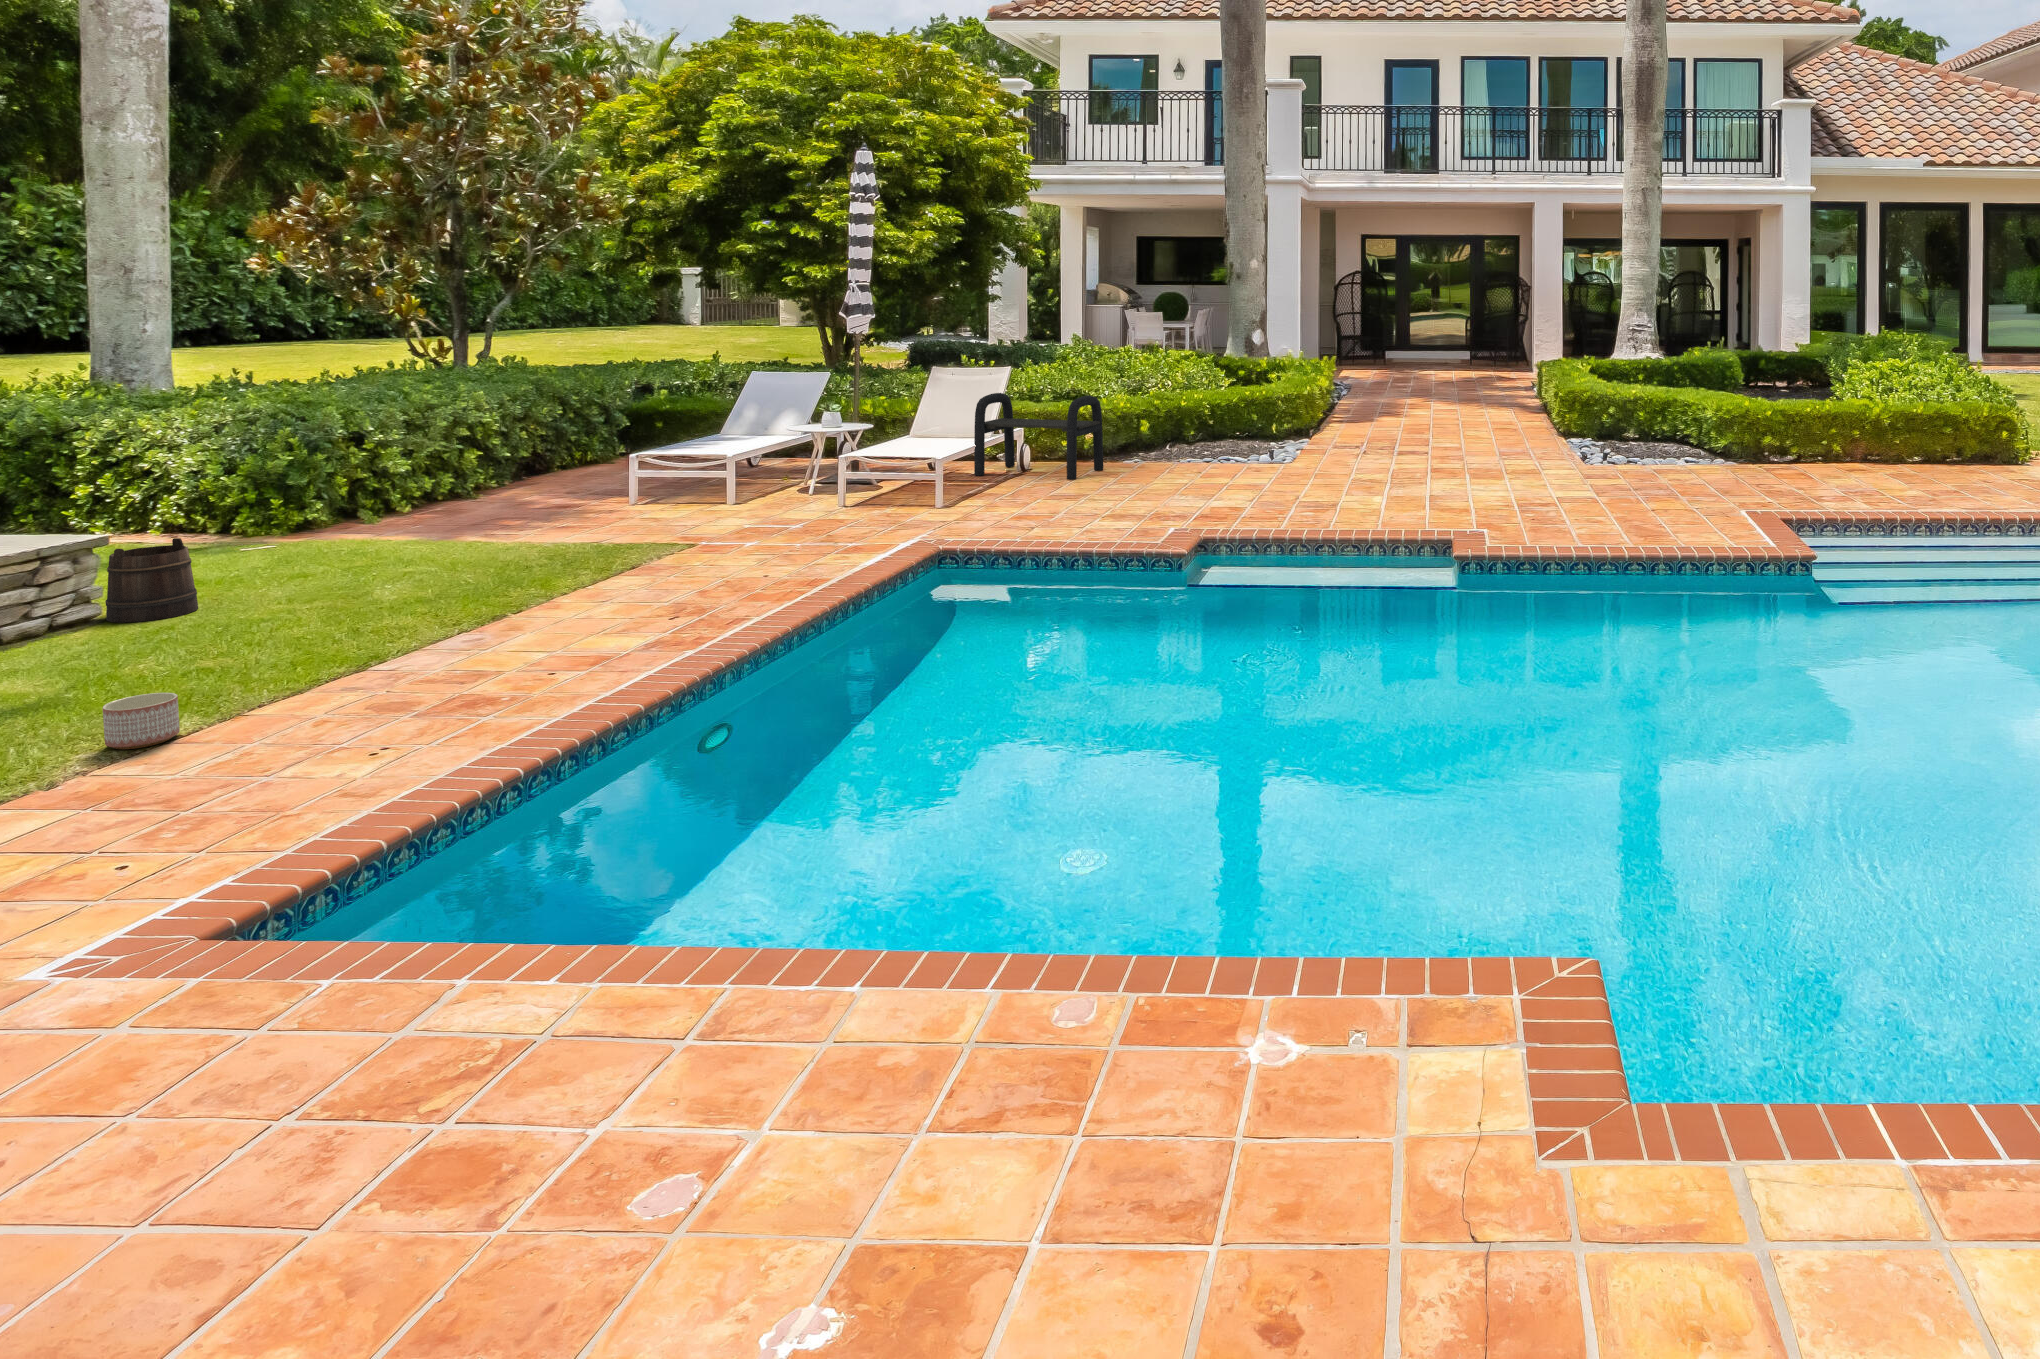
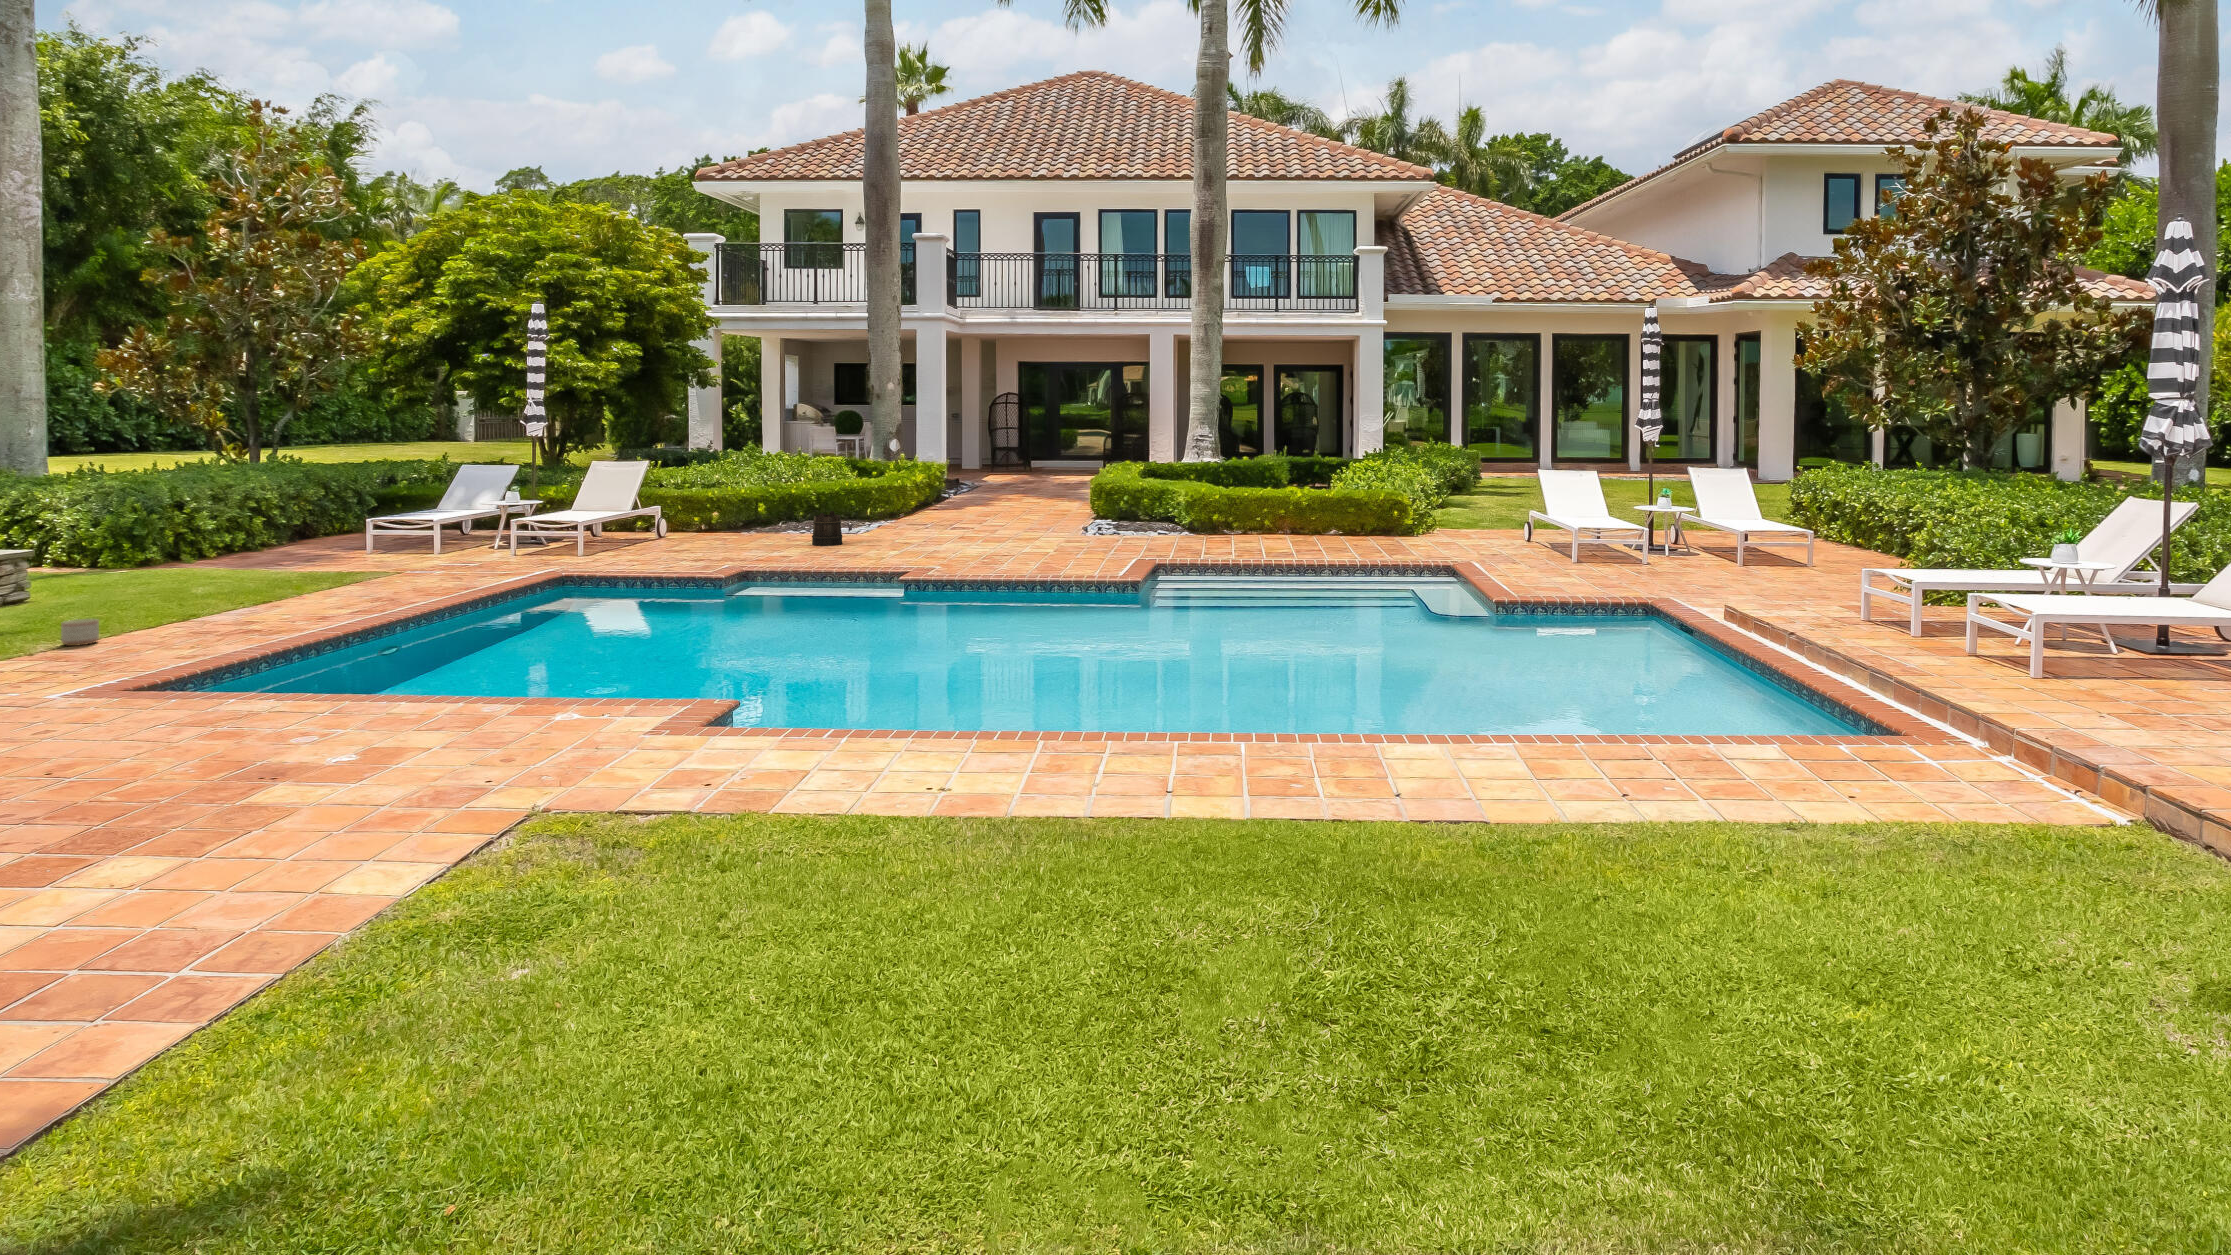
bench: present [974,393,1103,480] -> none [615,479,712,541]
bucket: present [105,538,198,623] -> present [812,511,842,546]

